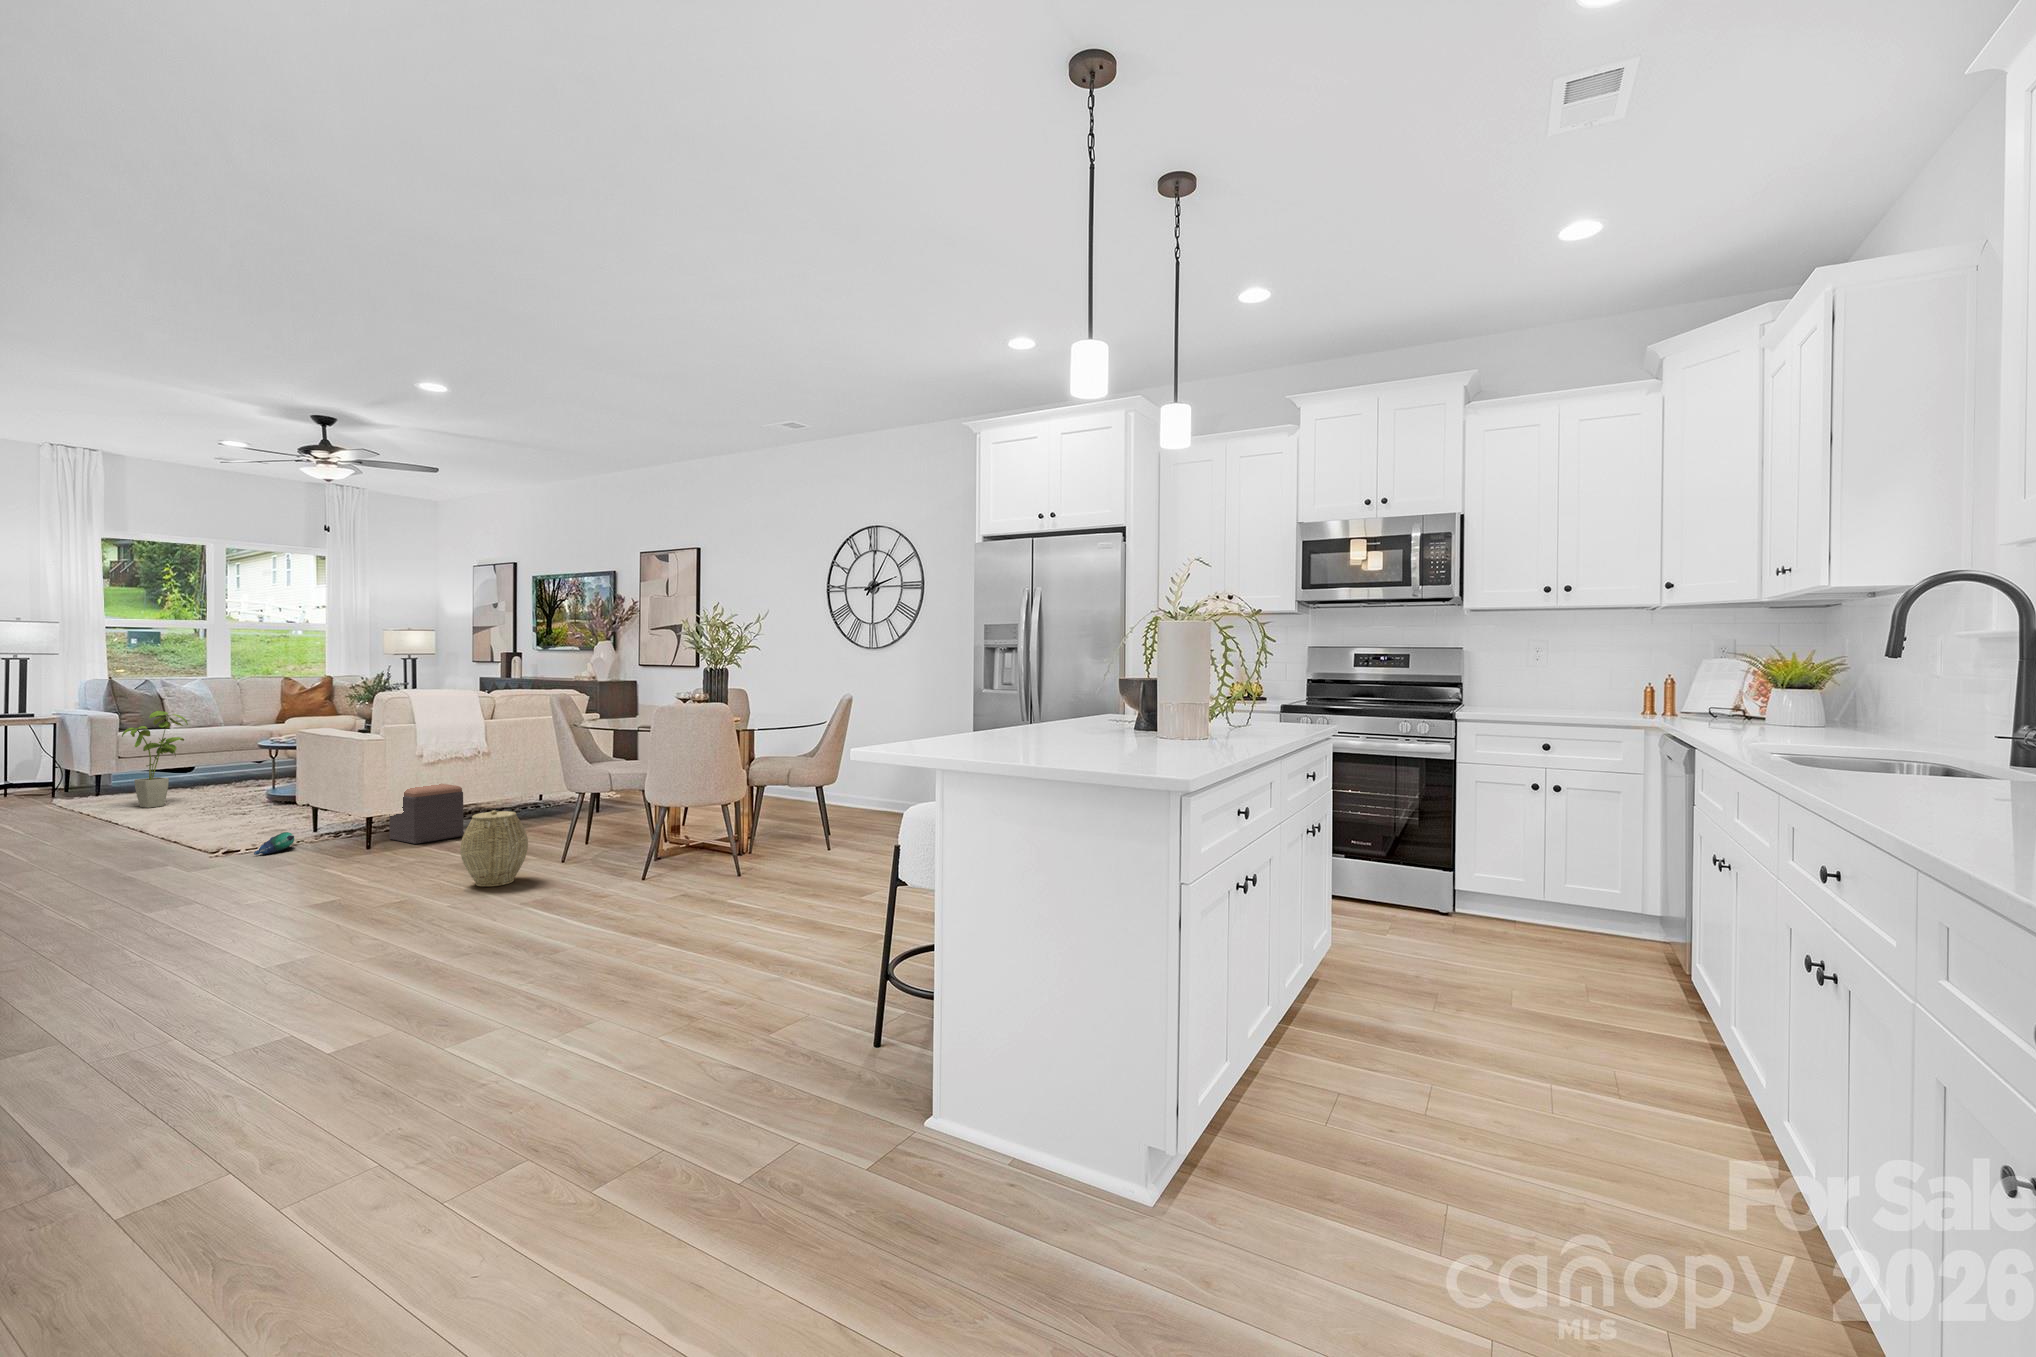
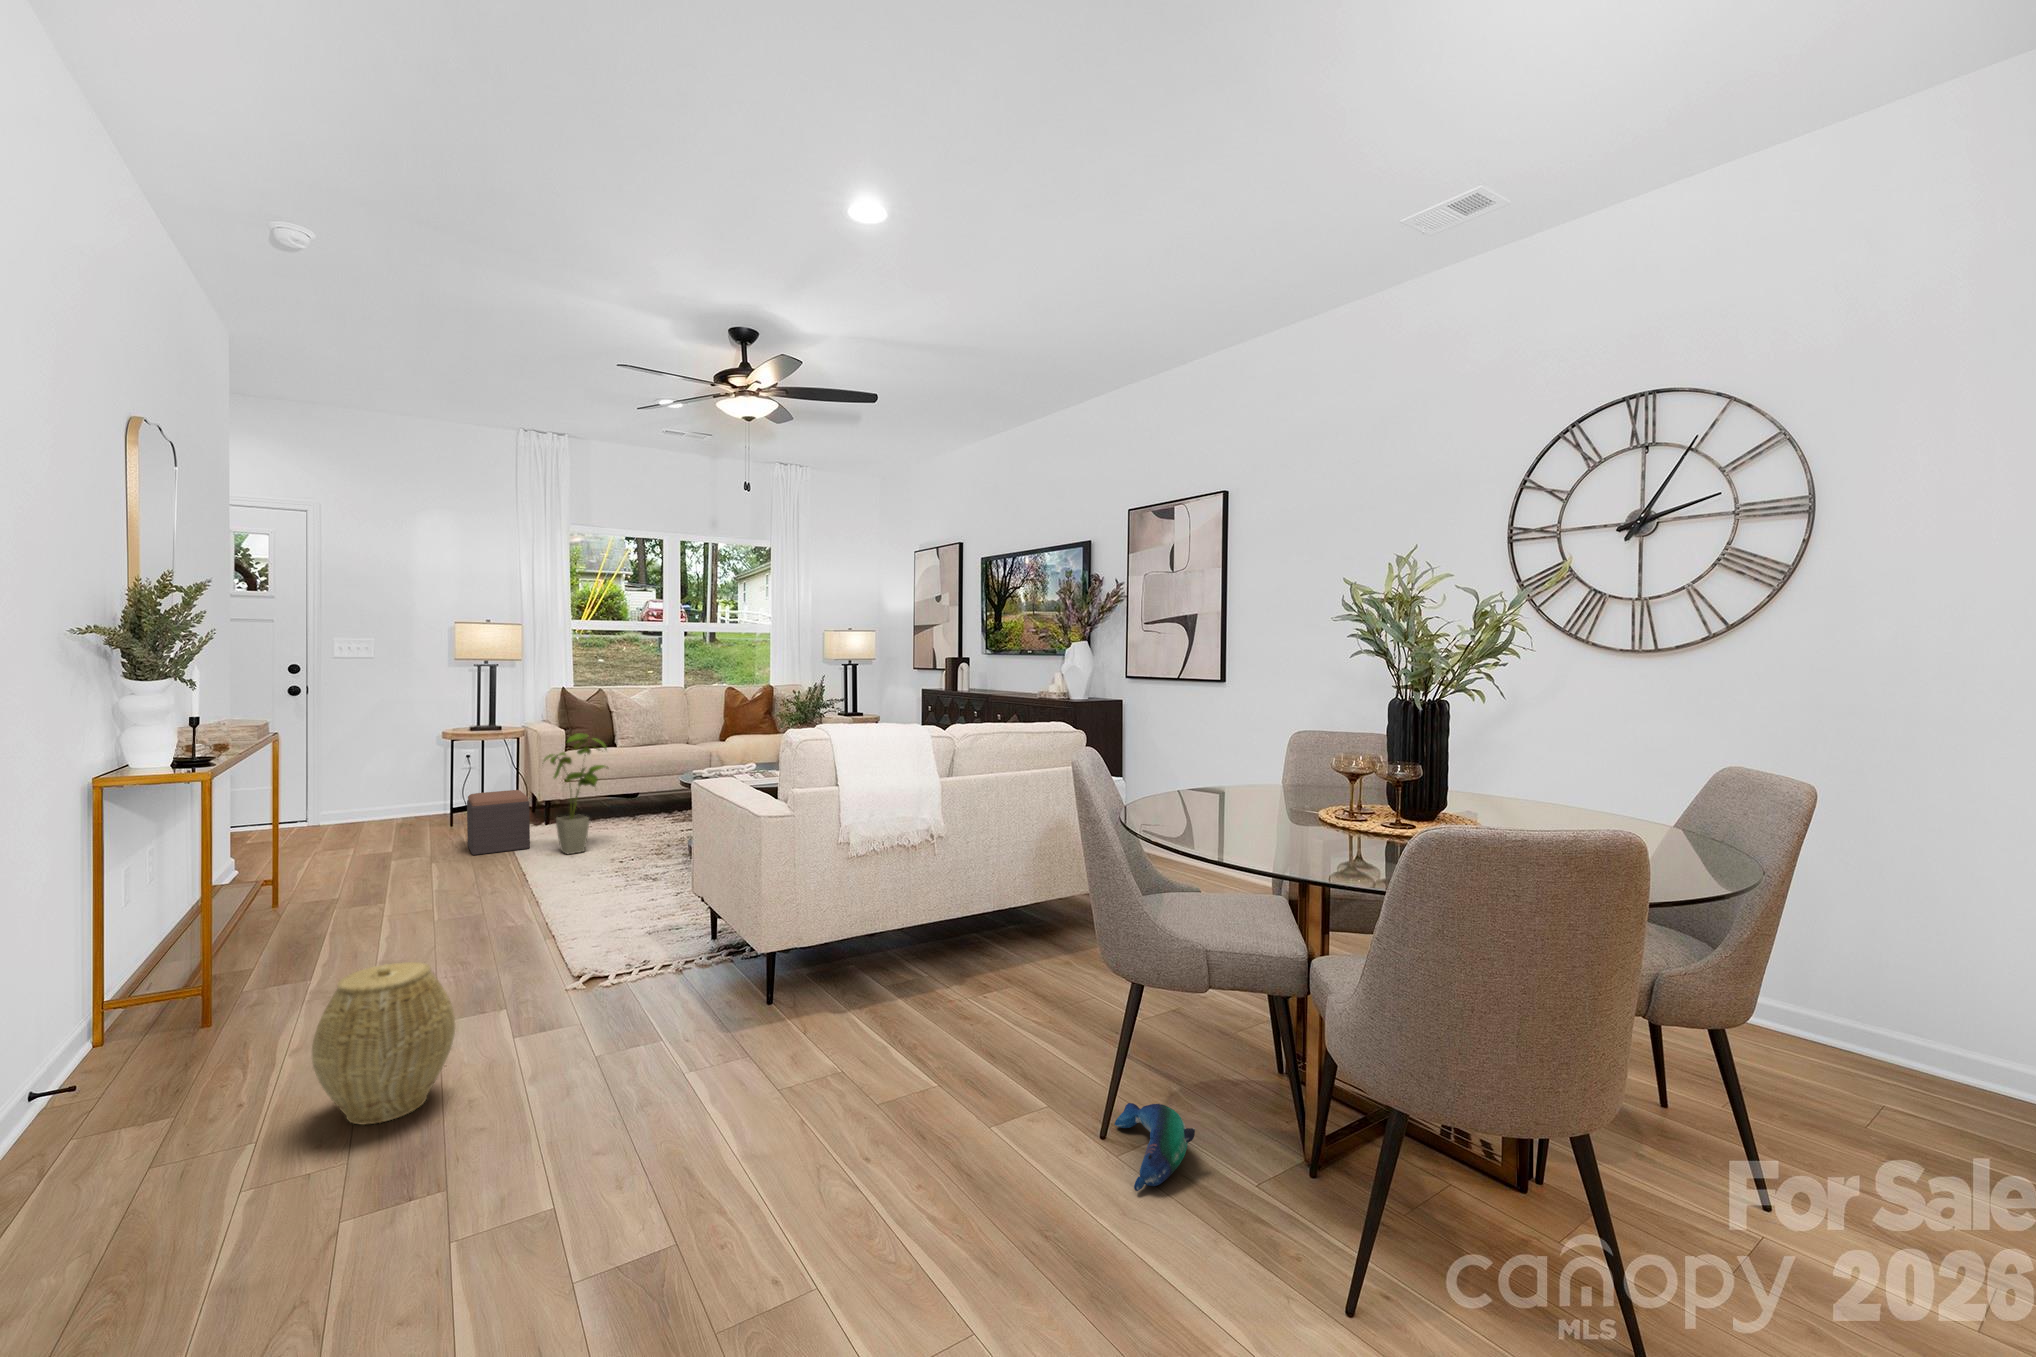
footstool: present [389,784,464,844] -> present [467,790,530,855]
woven basket: present [460,810,528,887] -> present [312,962,455,1124]
plush toy: present [254,832,294,855] -> present [1115,1103,1195,1191]

